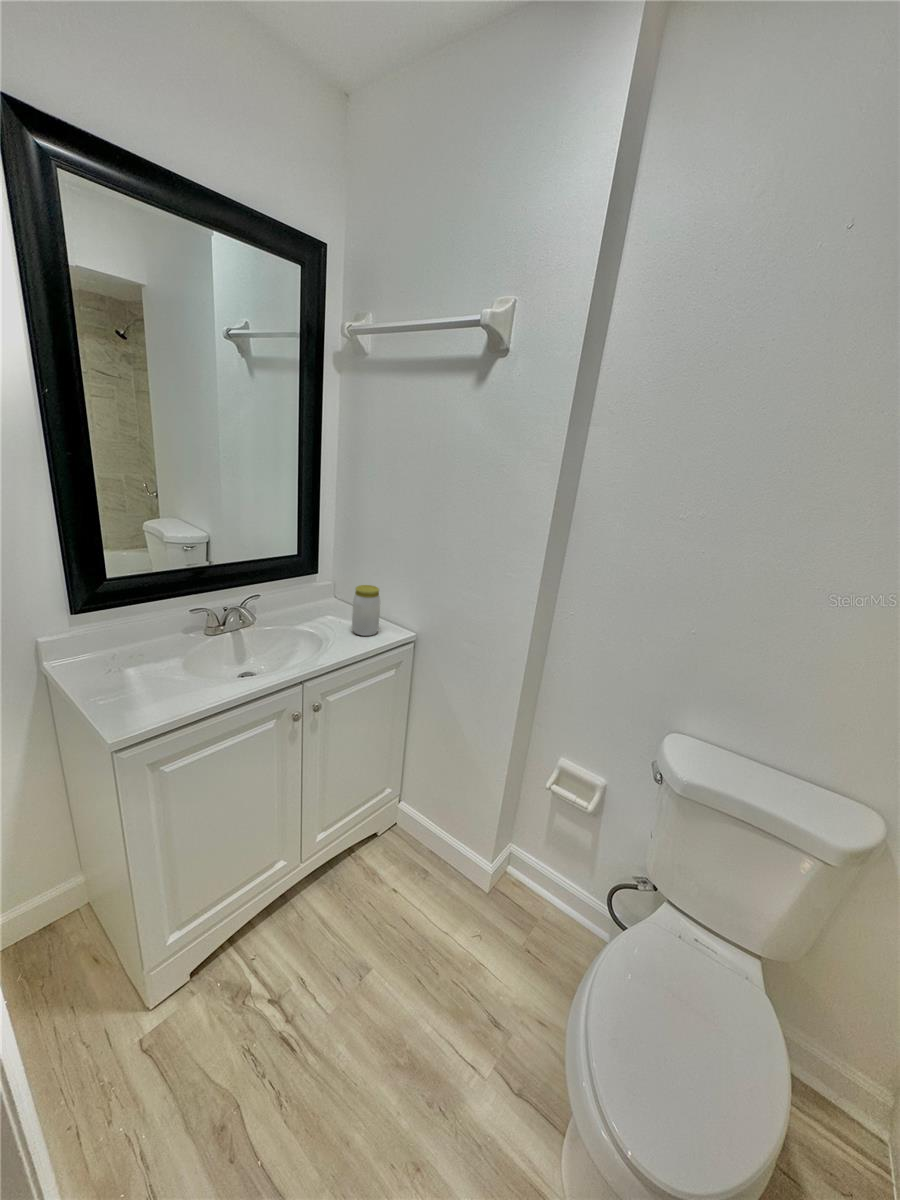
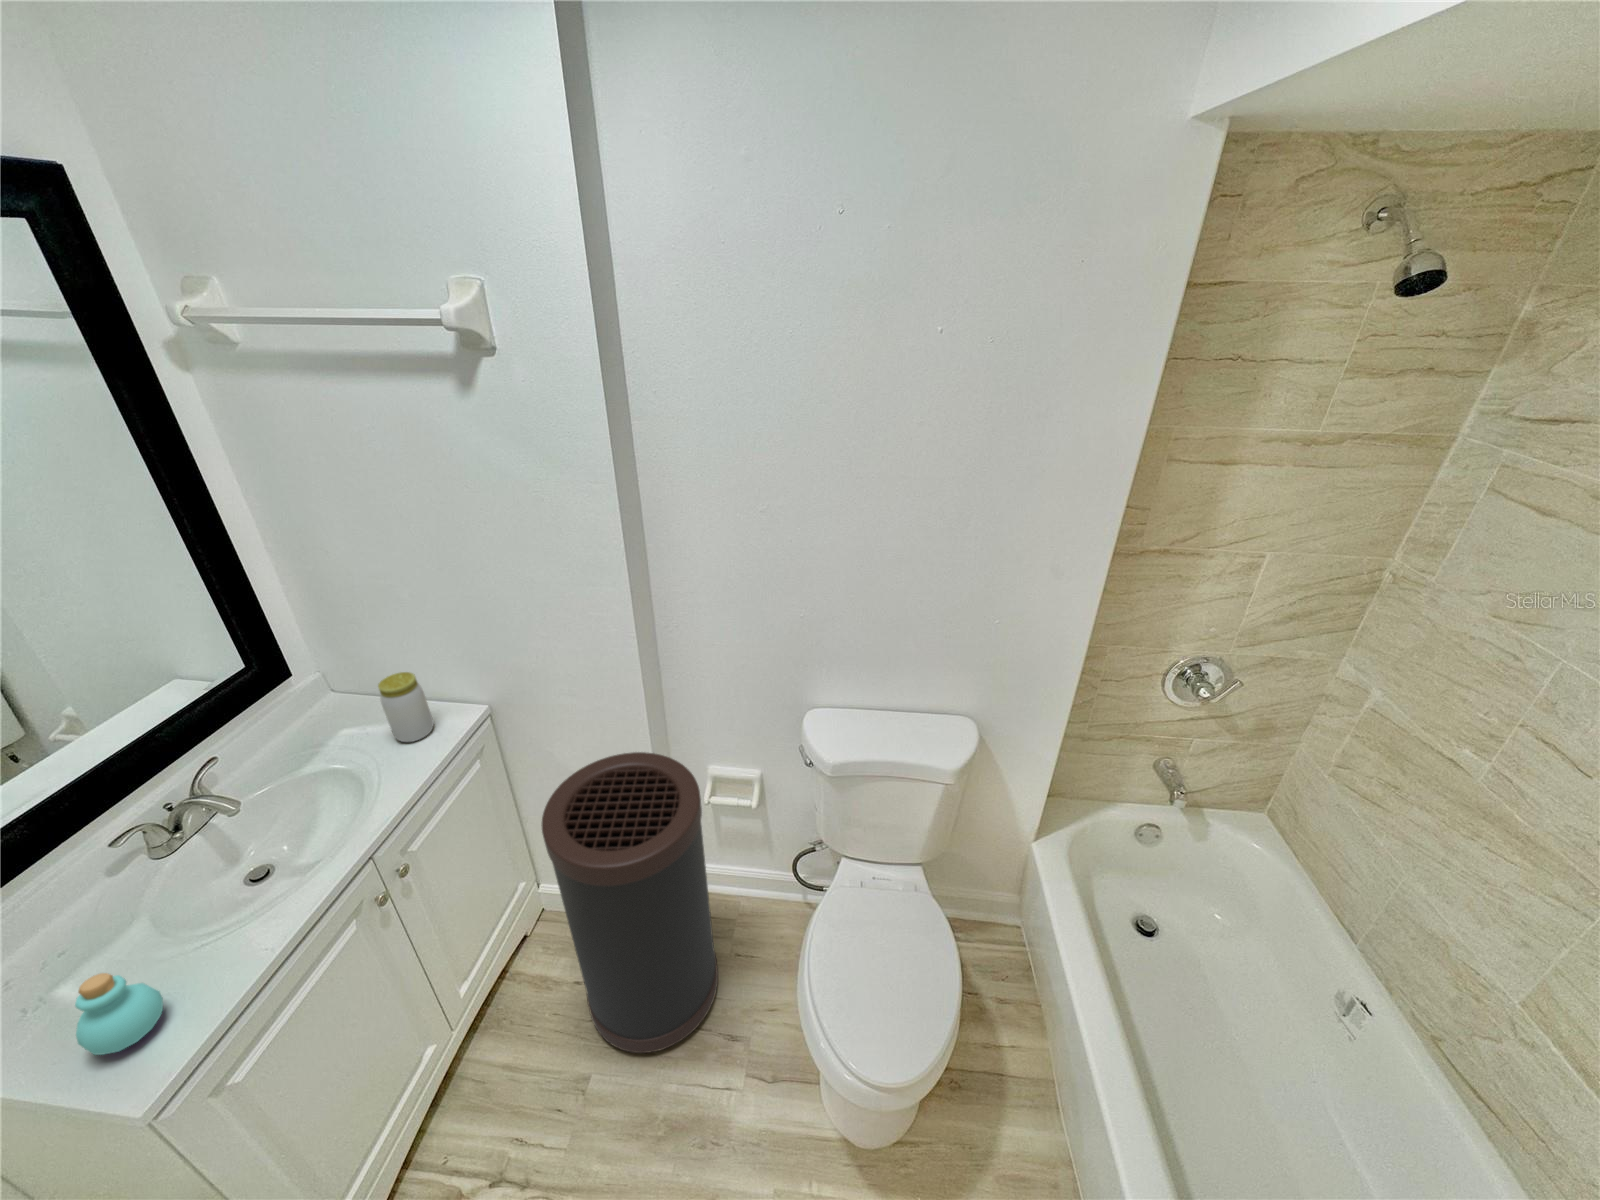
perfume bottle: none [113,653,160,708] -> present [75,973,163,1055]
trash can: none [392,699,545,991] -> present [541,752,718,1053]

